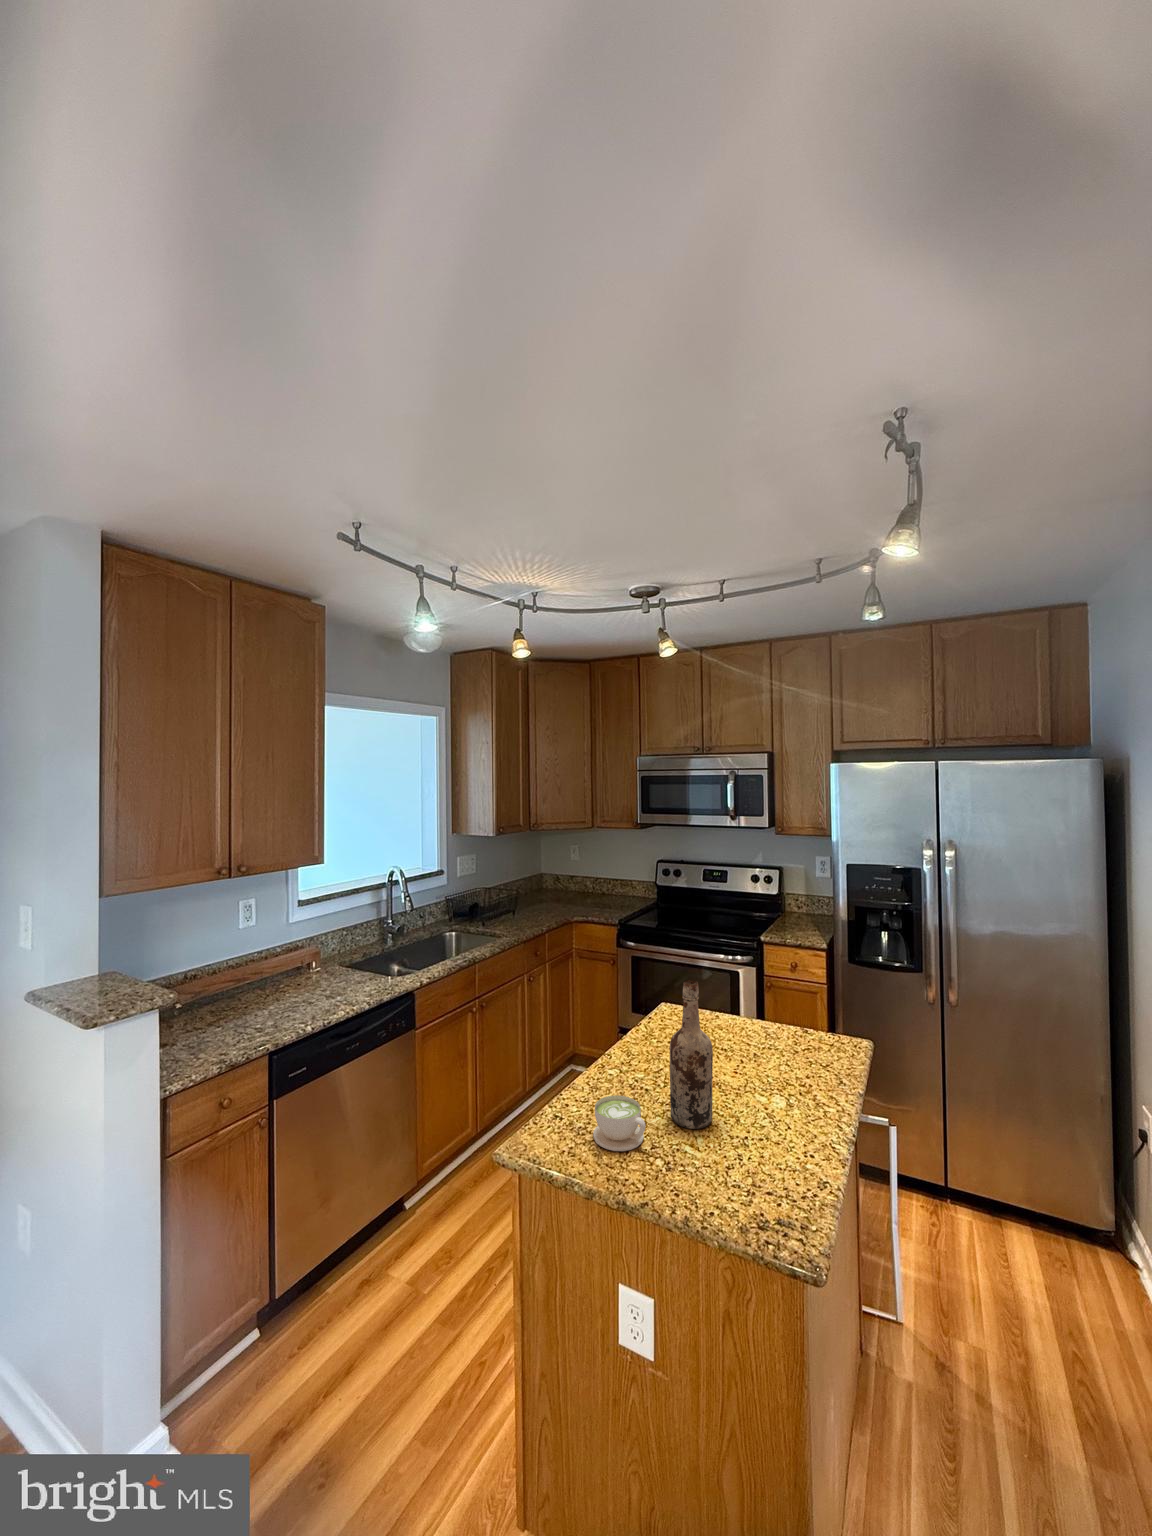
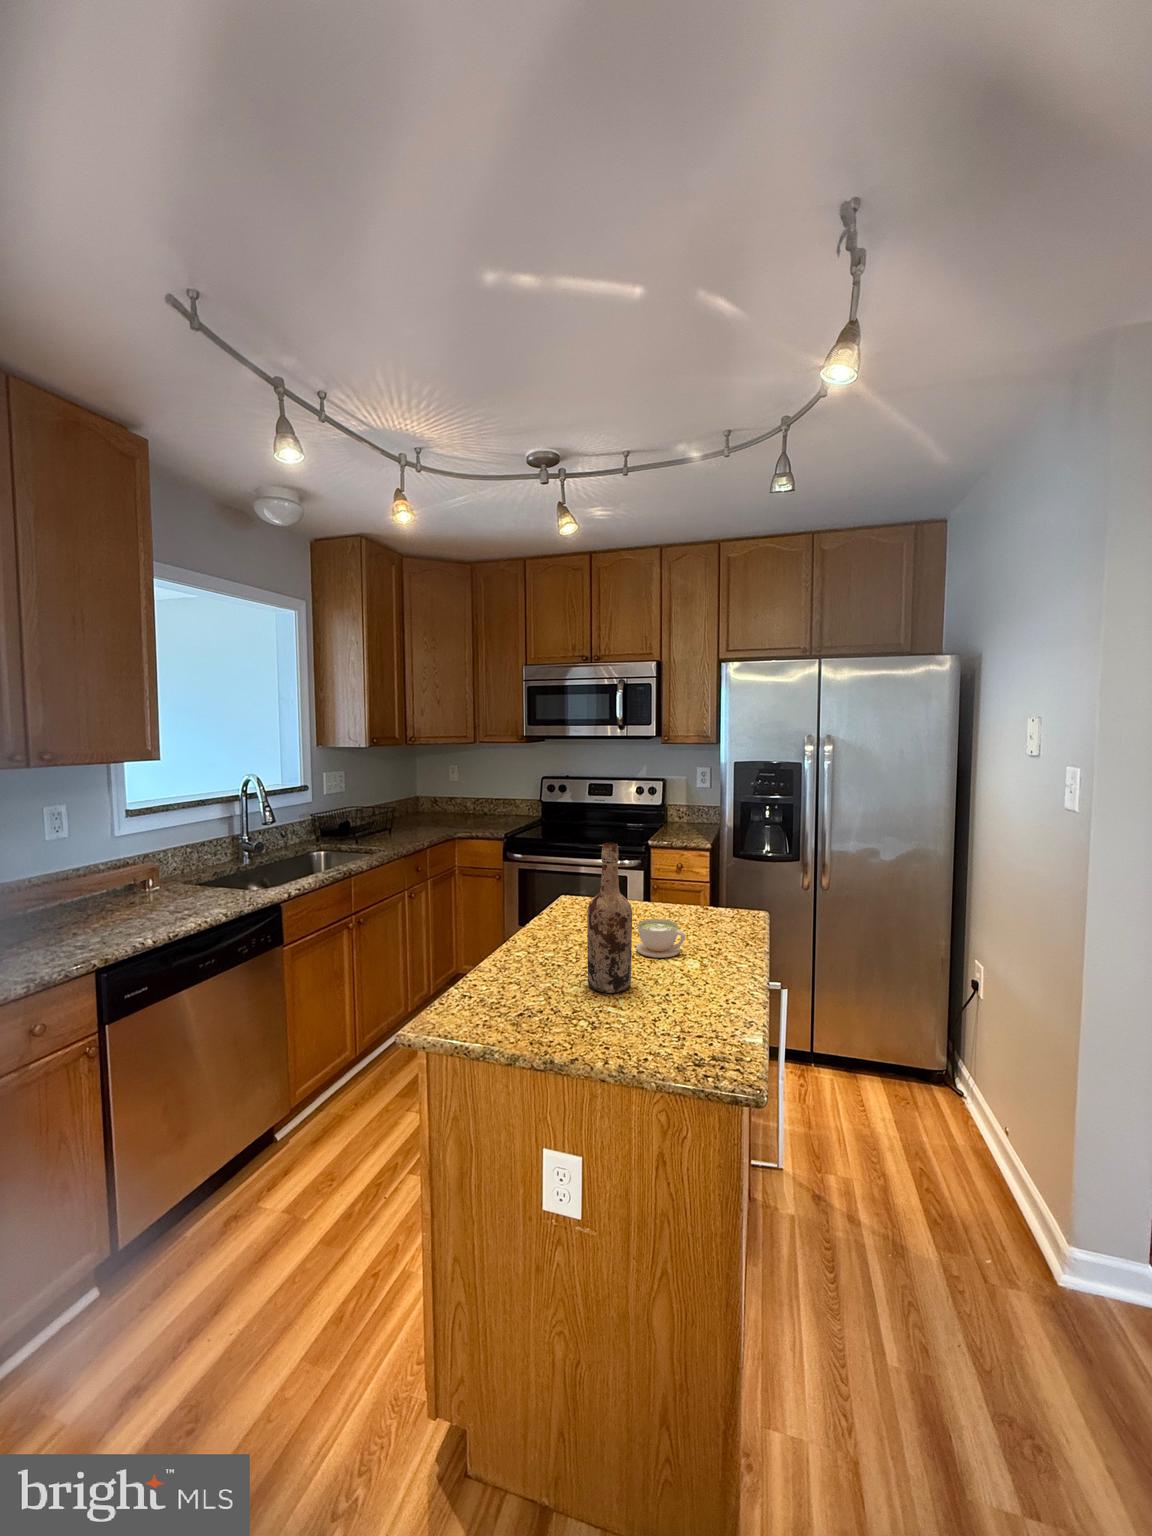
coffee cup: present [593,1096,646,1151] -> present [636,919,685,958]

